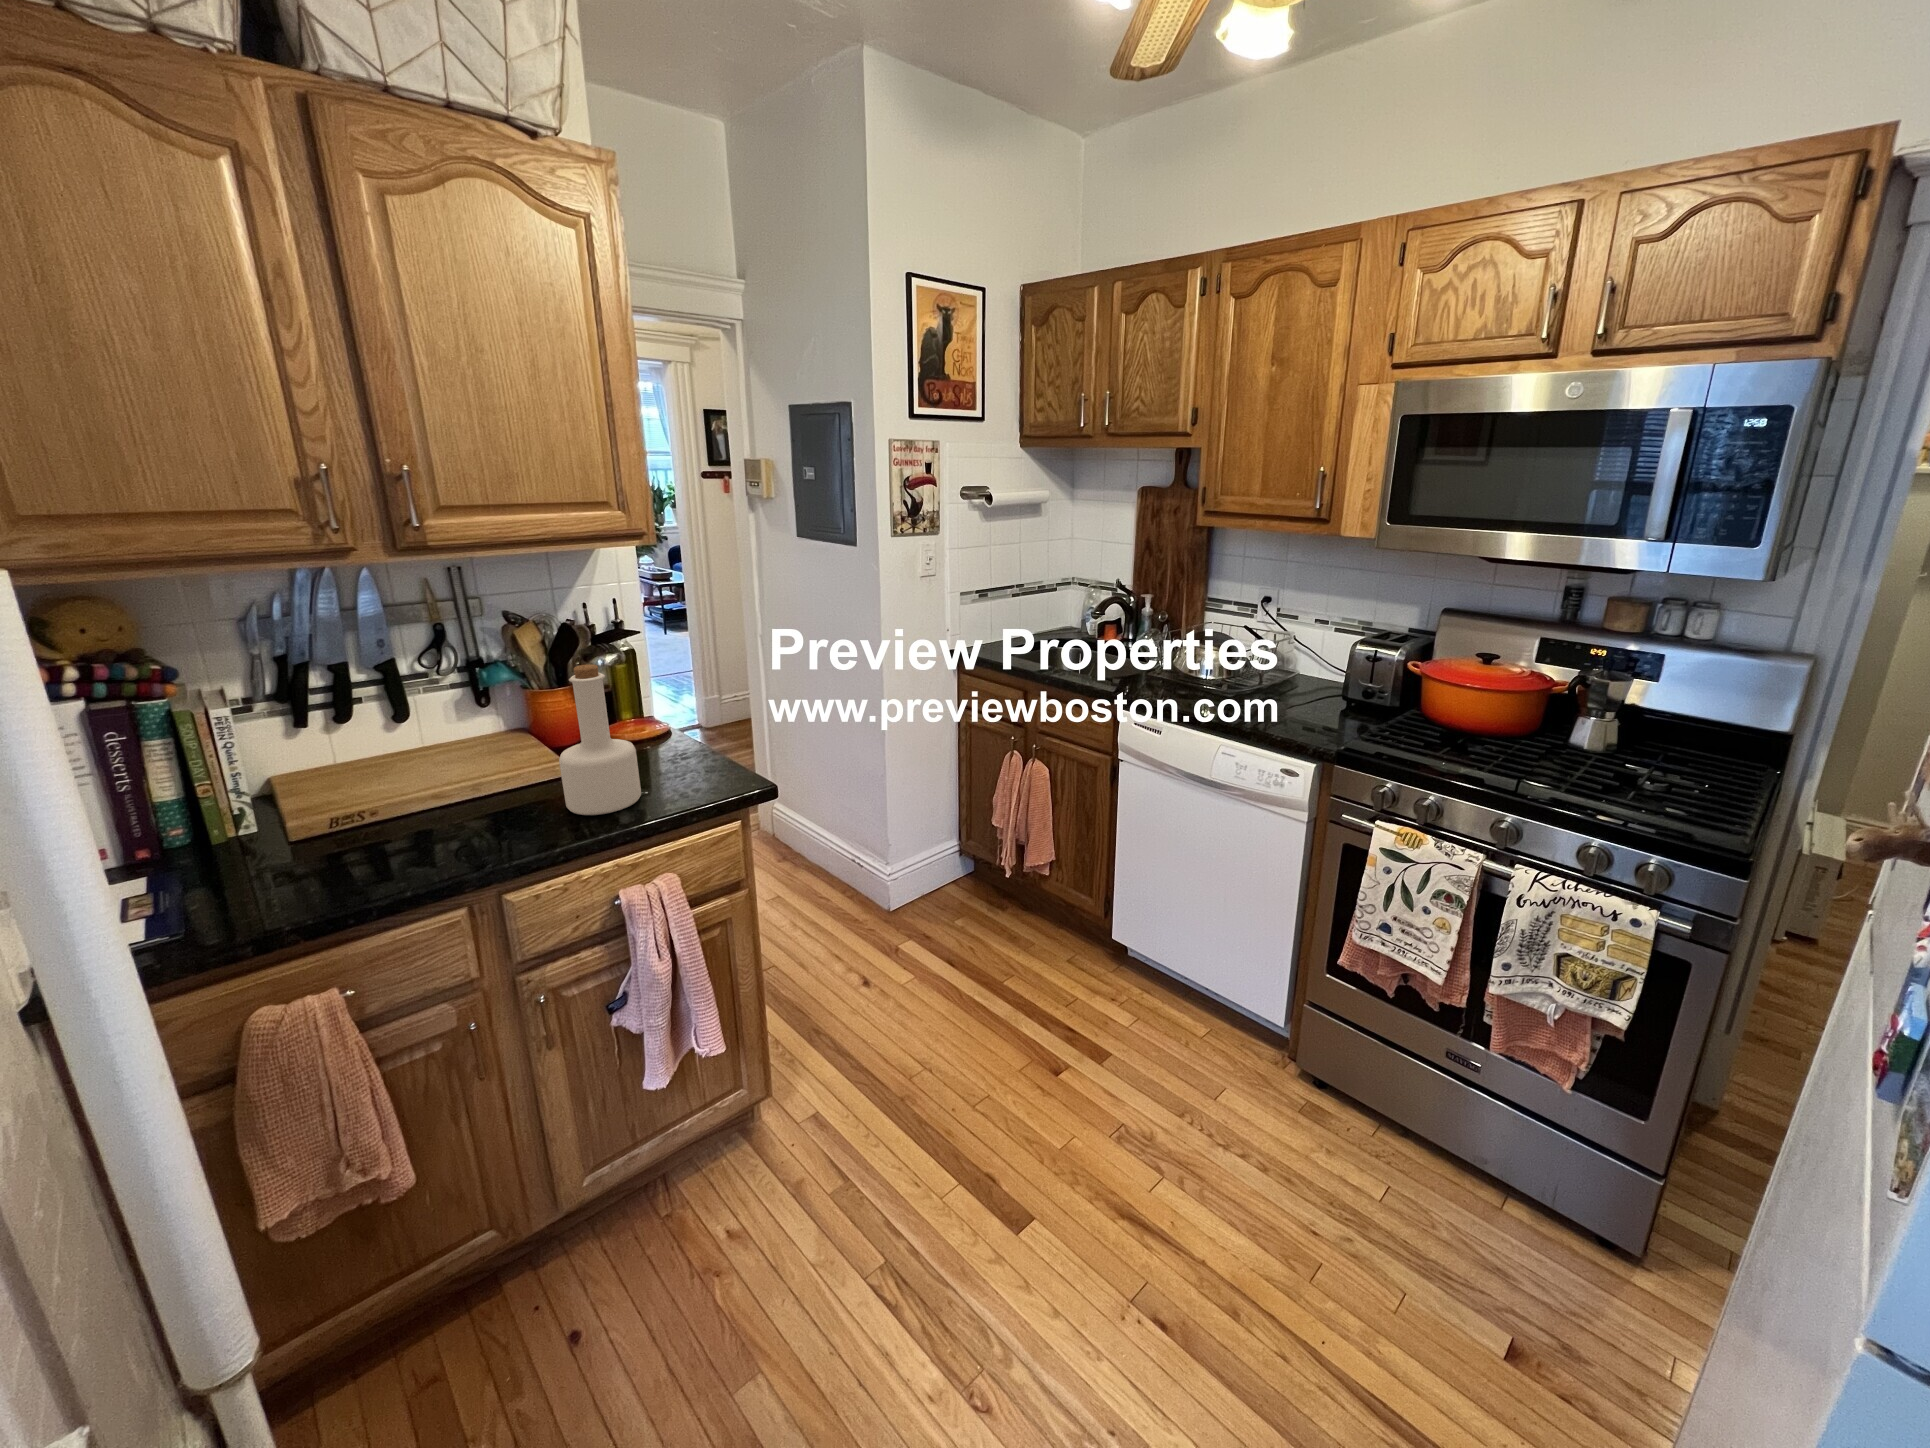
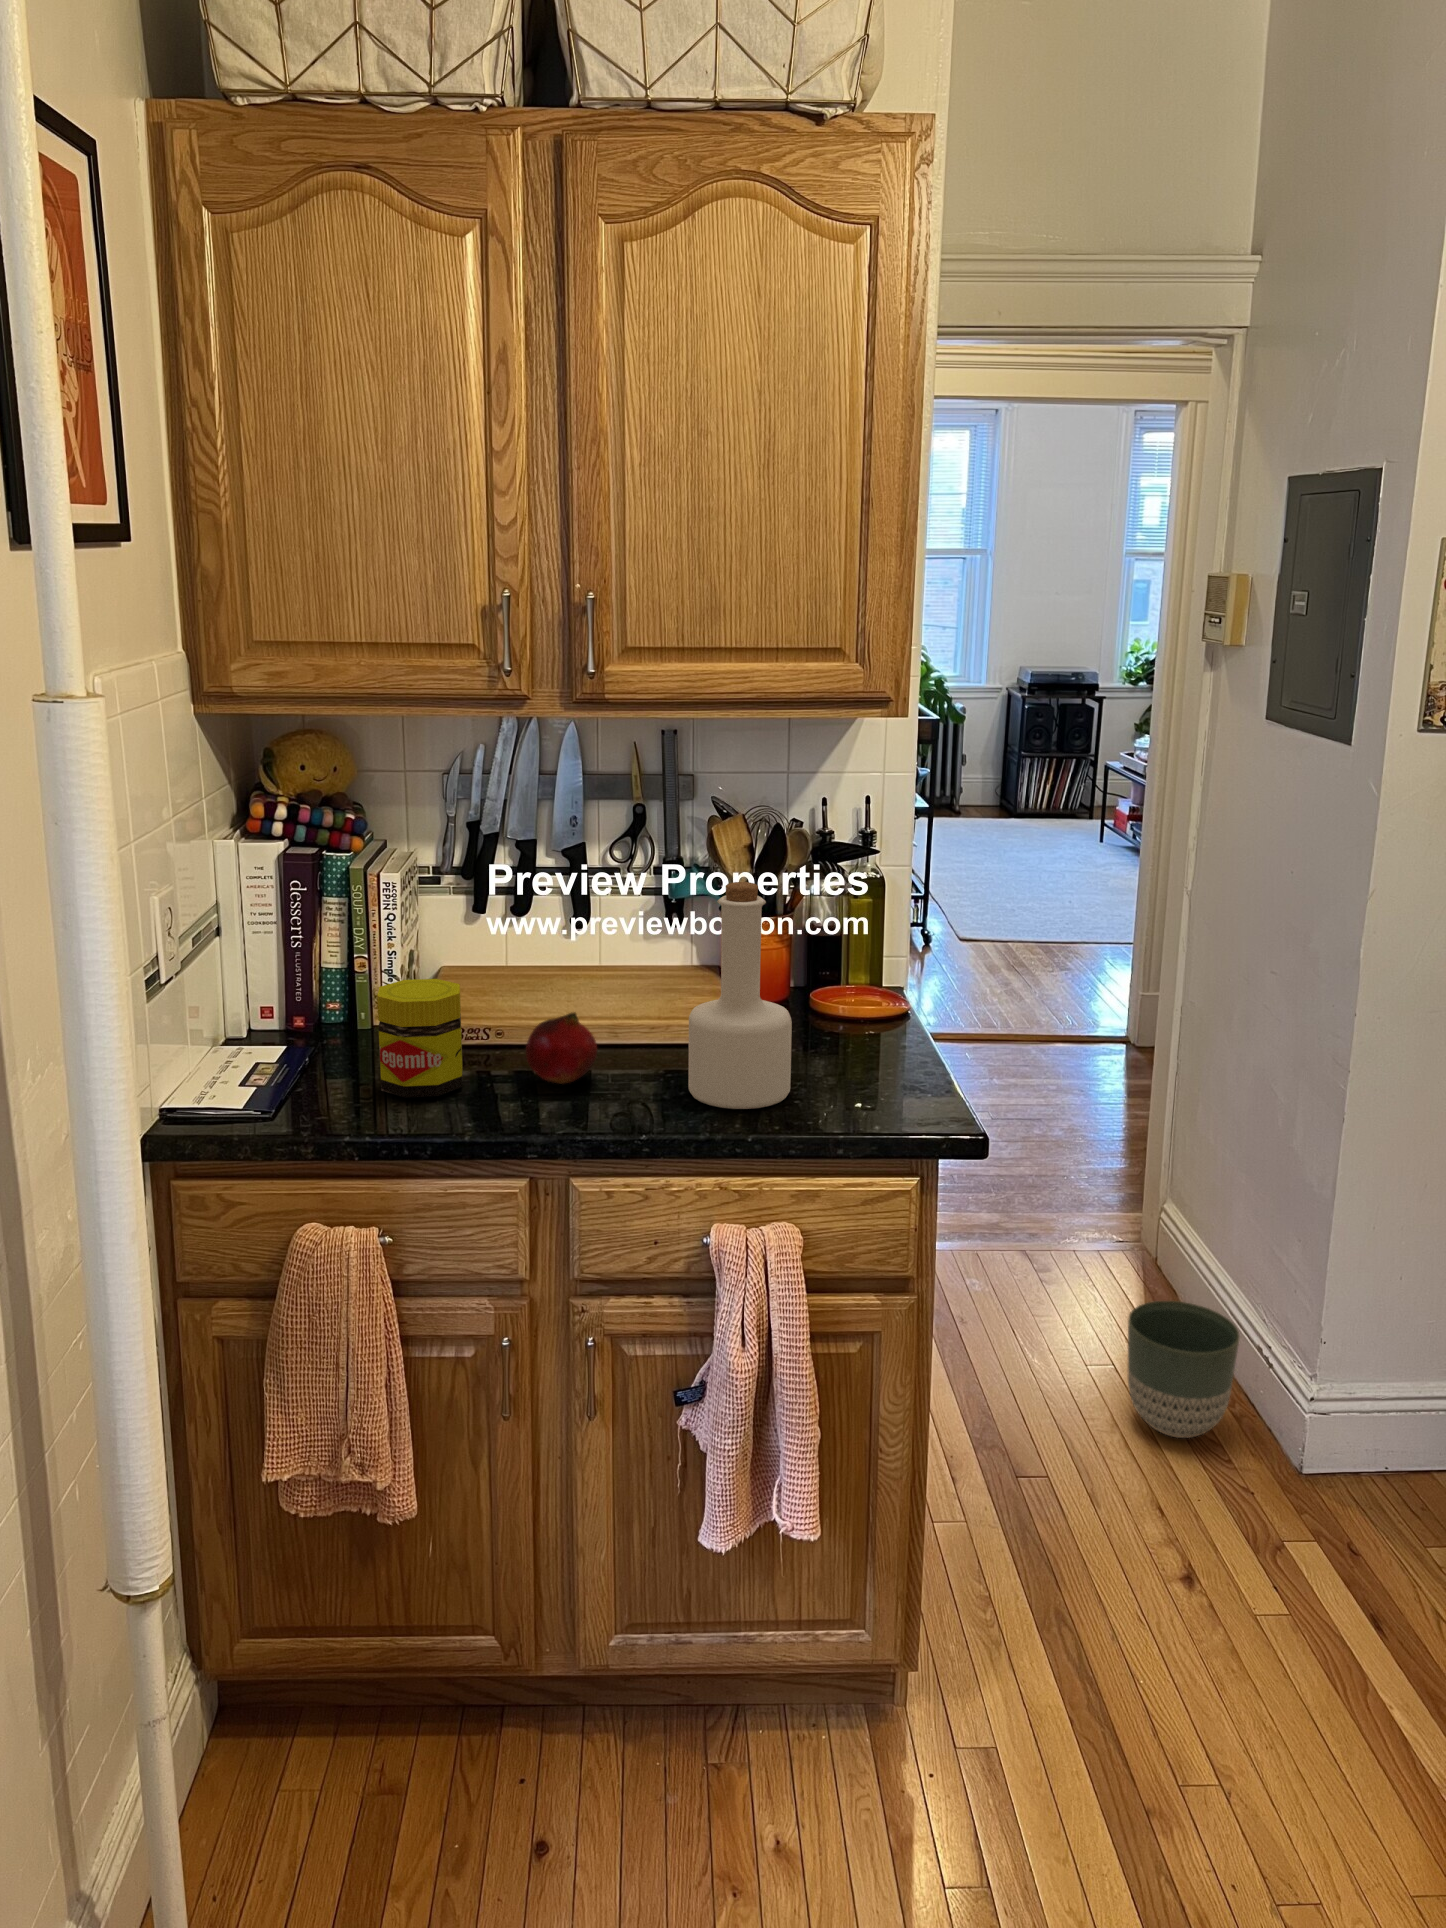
fruit: none [423,780,485,835] -> present [526,1013,597,1084]
jar: none [264,783,371,885] -> present [377,979,463,1097]
planter: none [799,843,856,914] -> present [1128,1301,1239,1438]

